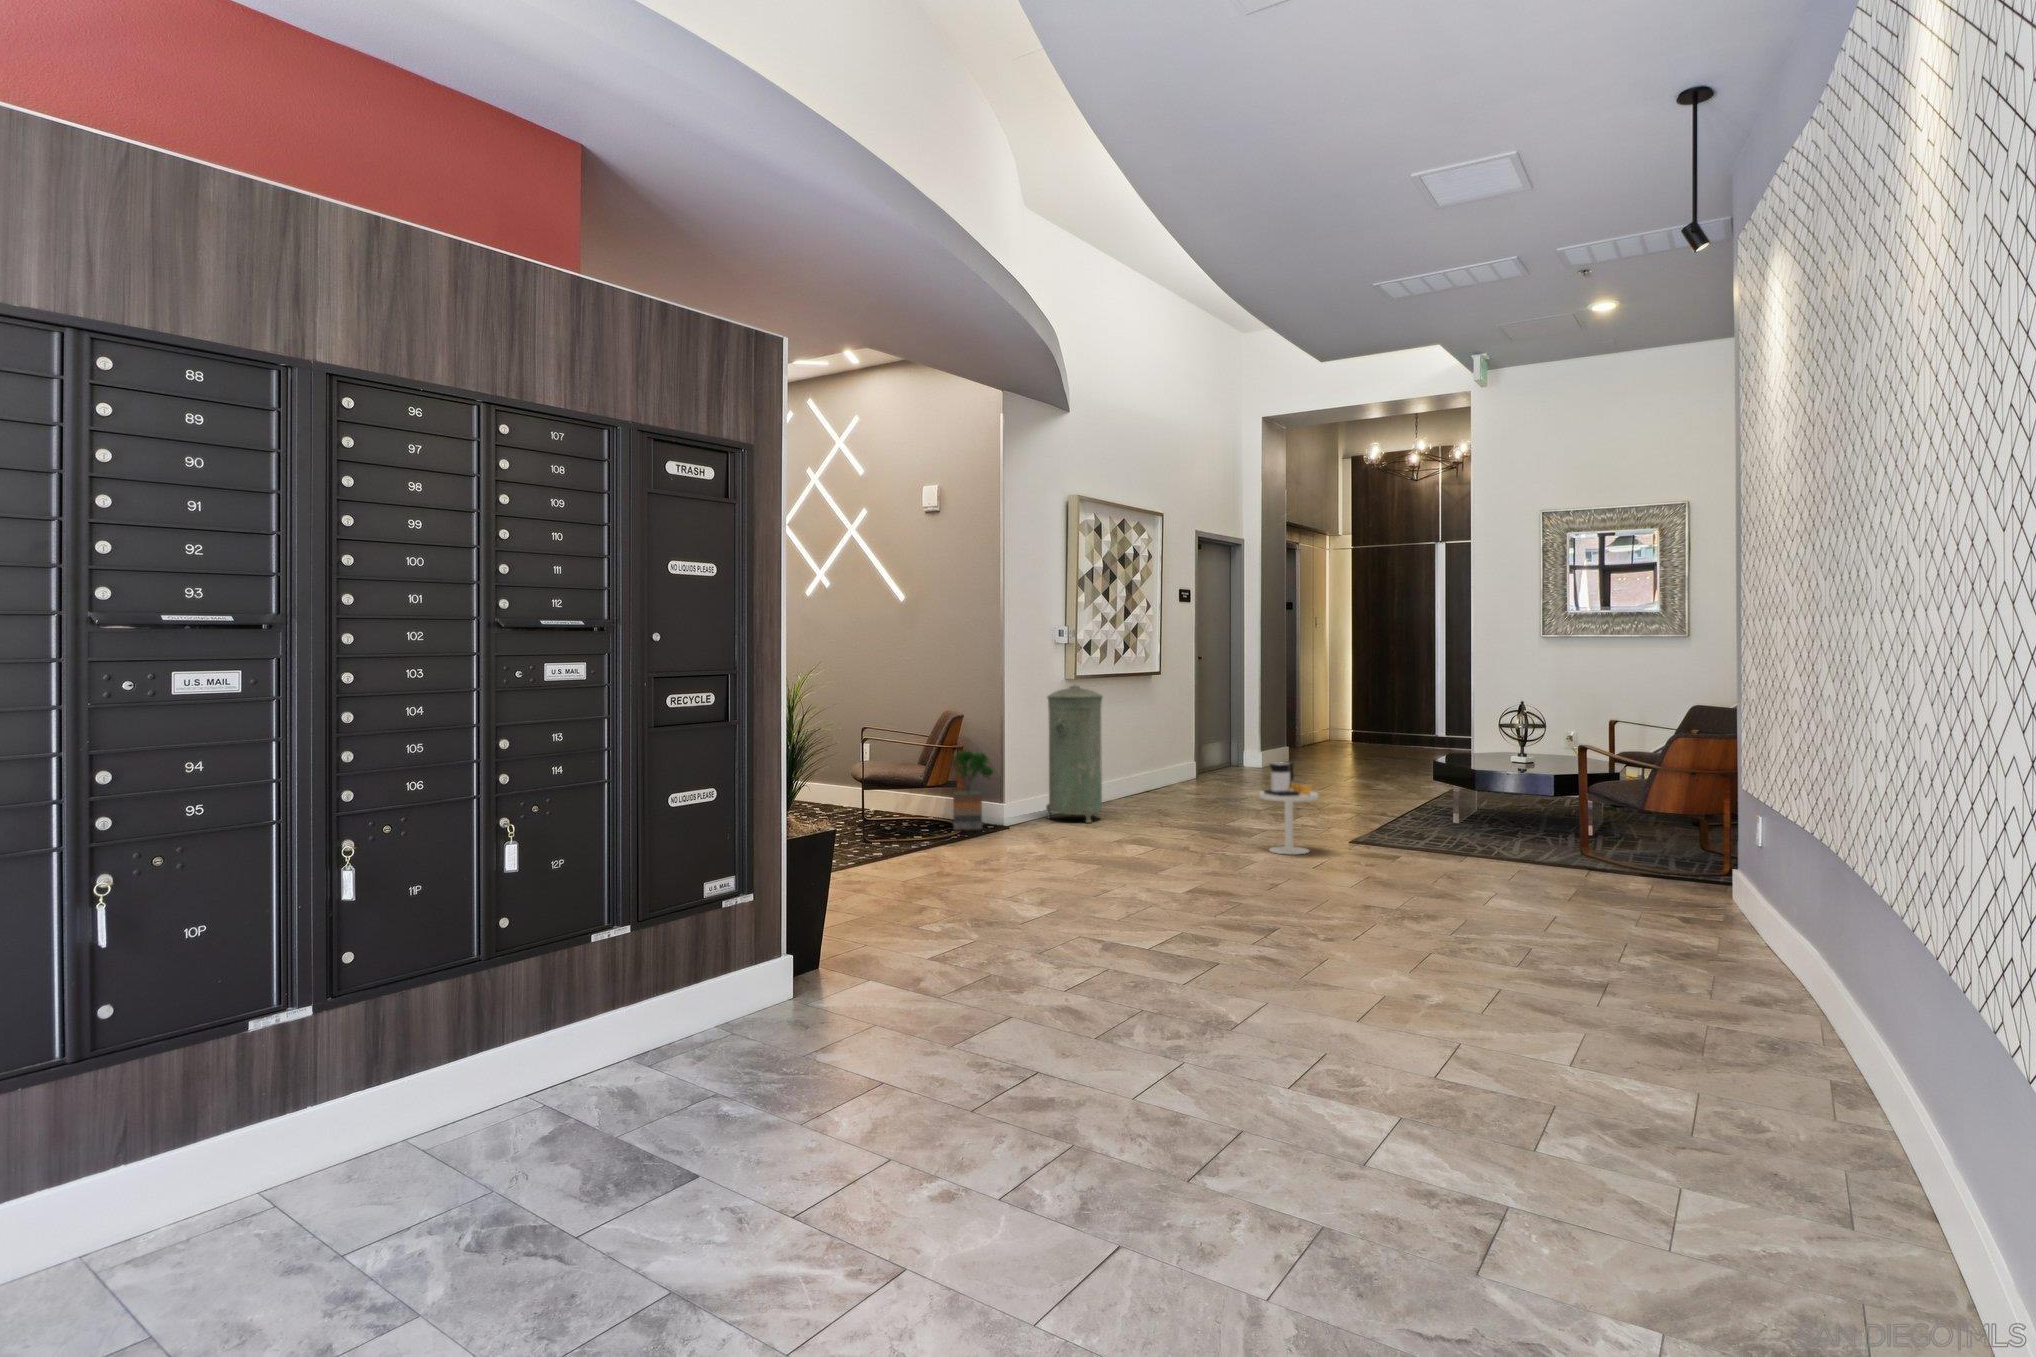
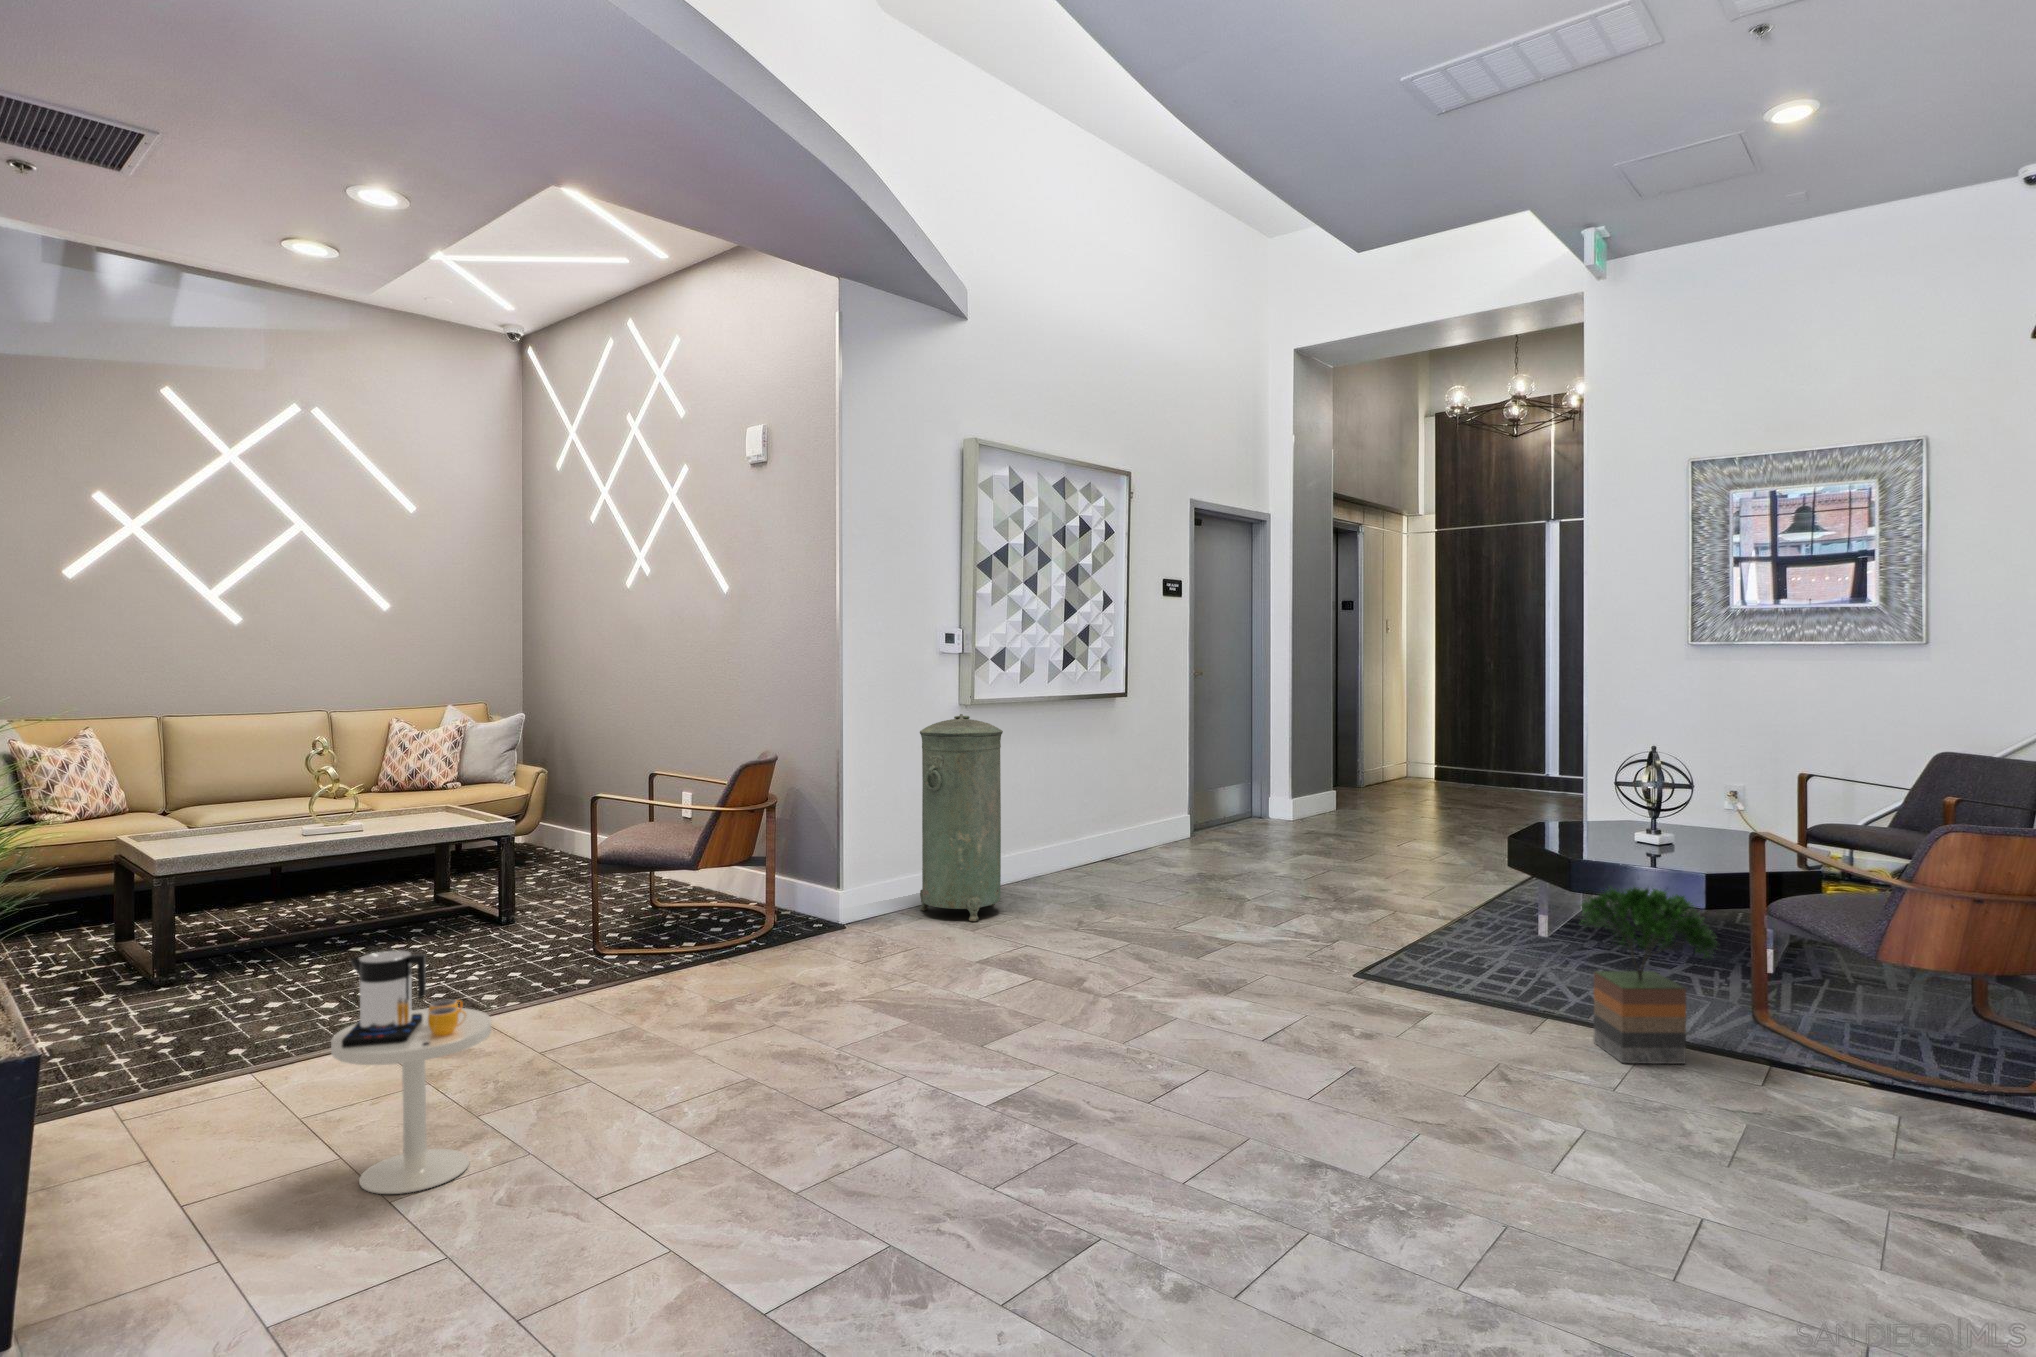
potted tree: present [948,750,993,830] -> present [1582,887,1717,1064]
side table: present [1259,762,1318,855] -> present [331,950,491,1194]

